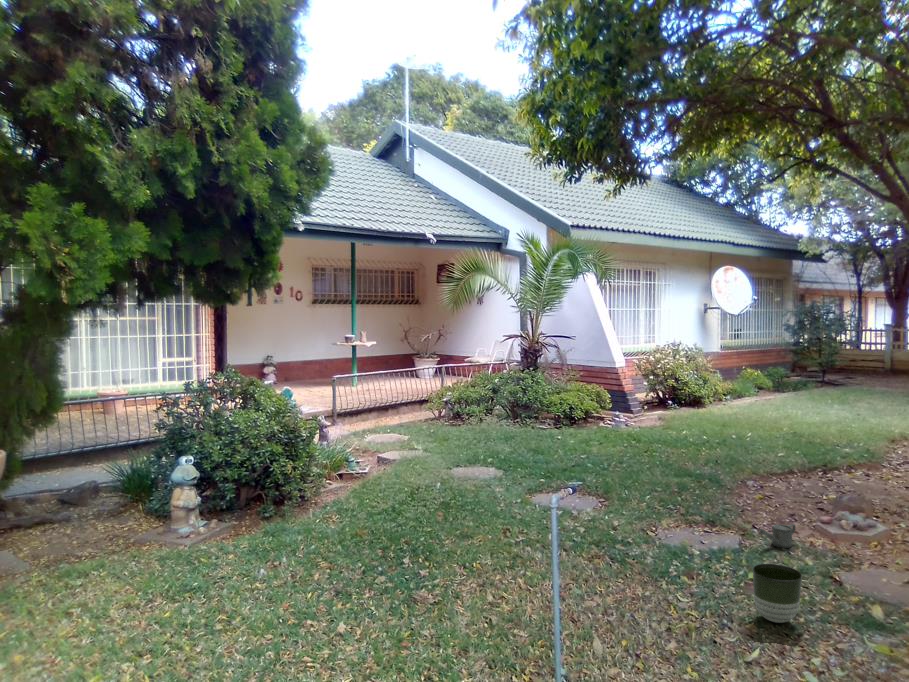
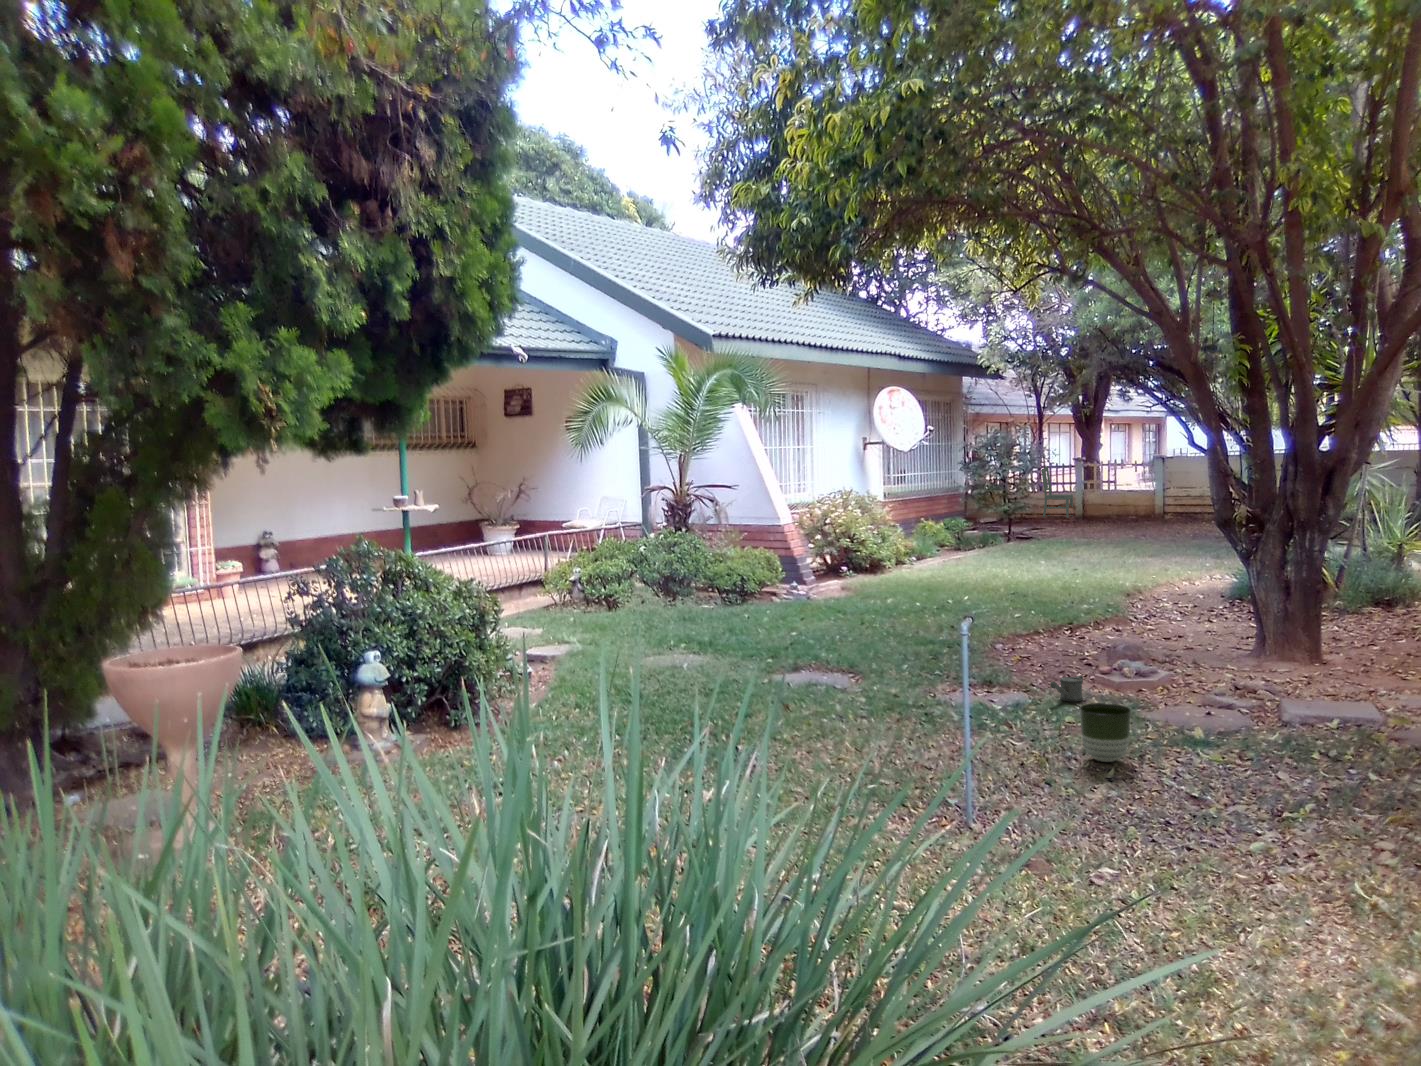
chair: none [856,329,884,370] -> present [1041,466,1073,518]

